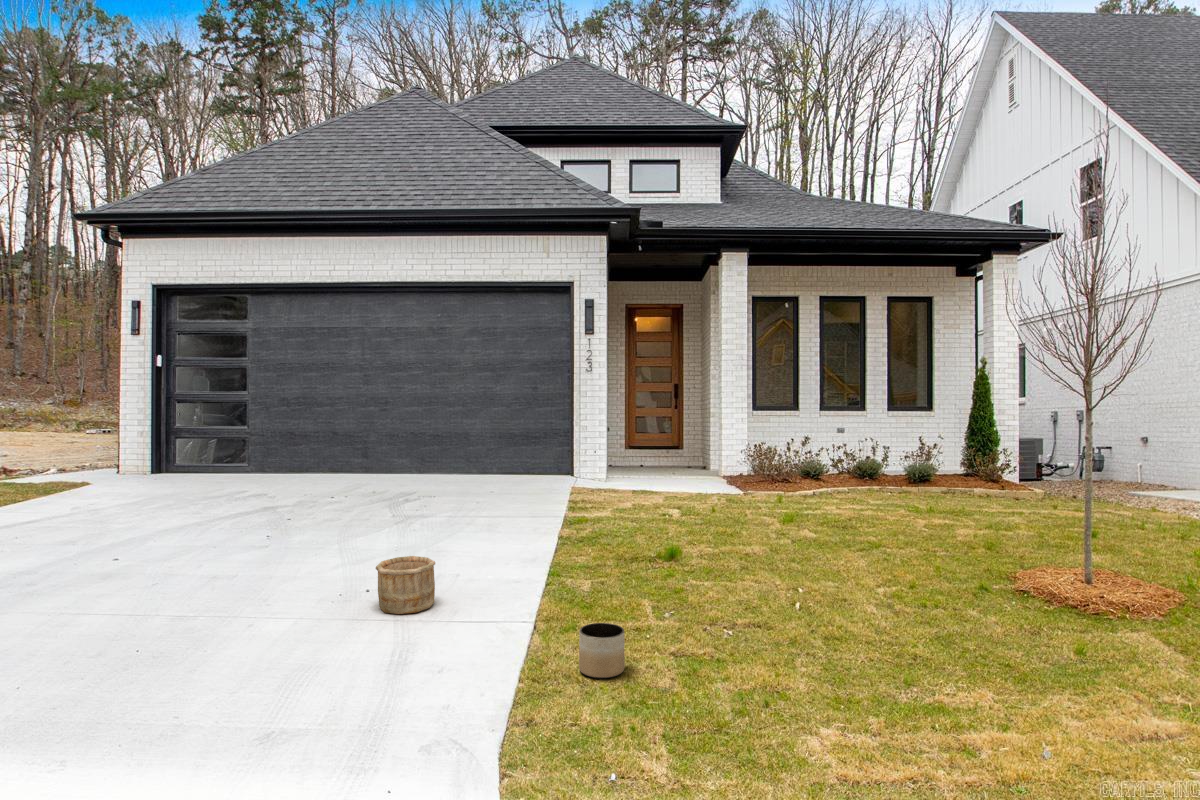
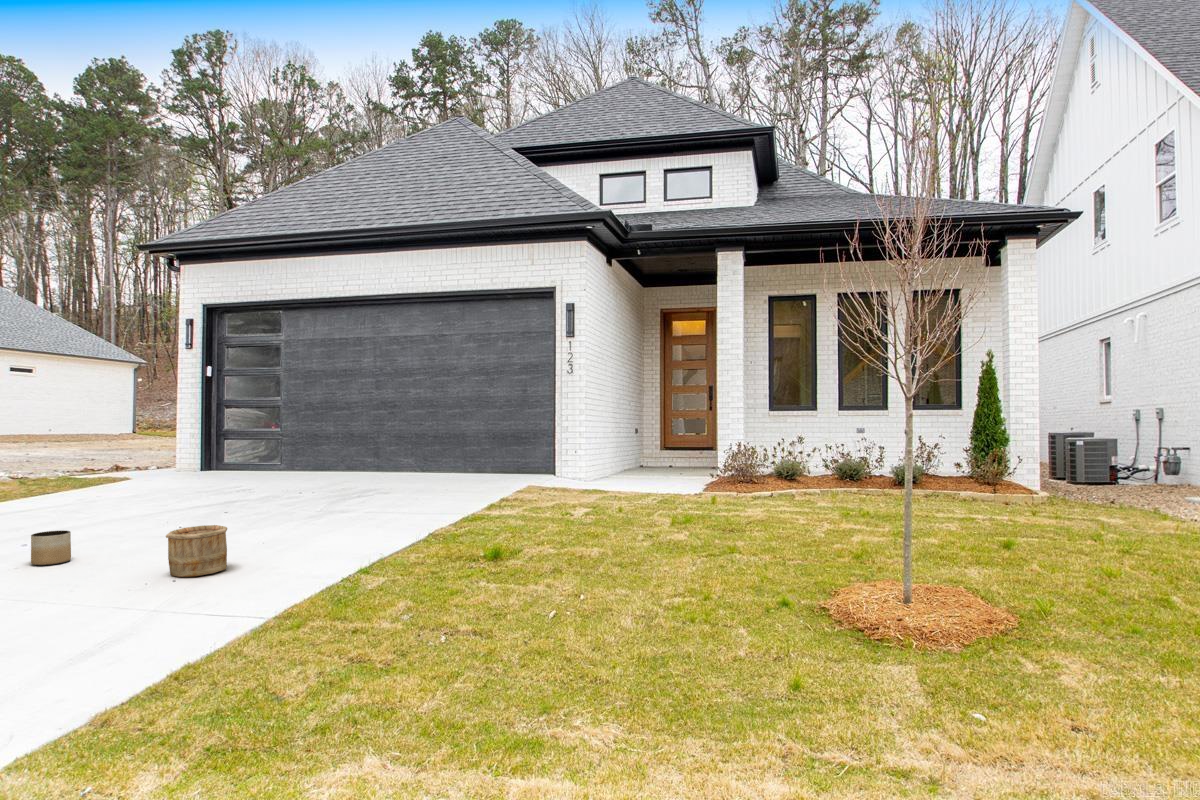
planter: present [579,623,625,678] -> present [31,531,71,566]

